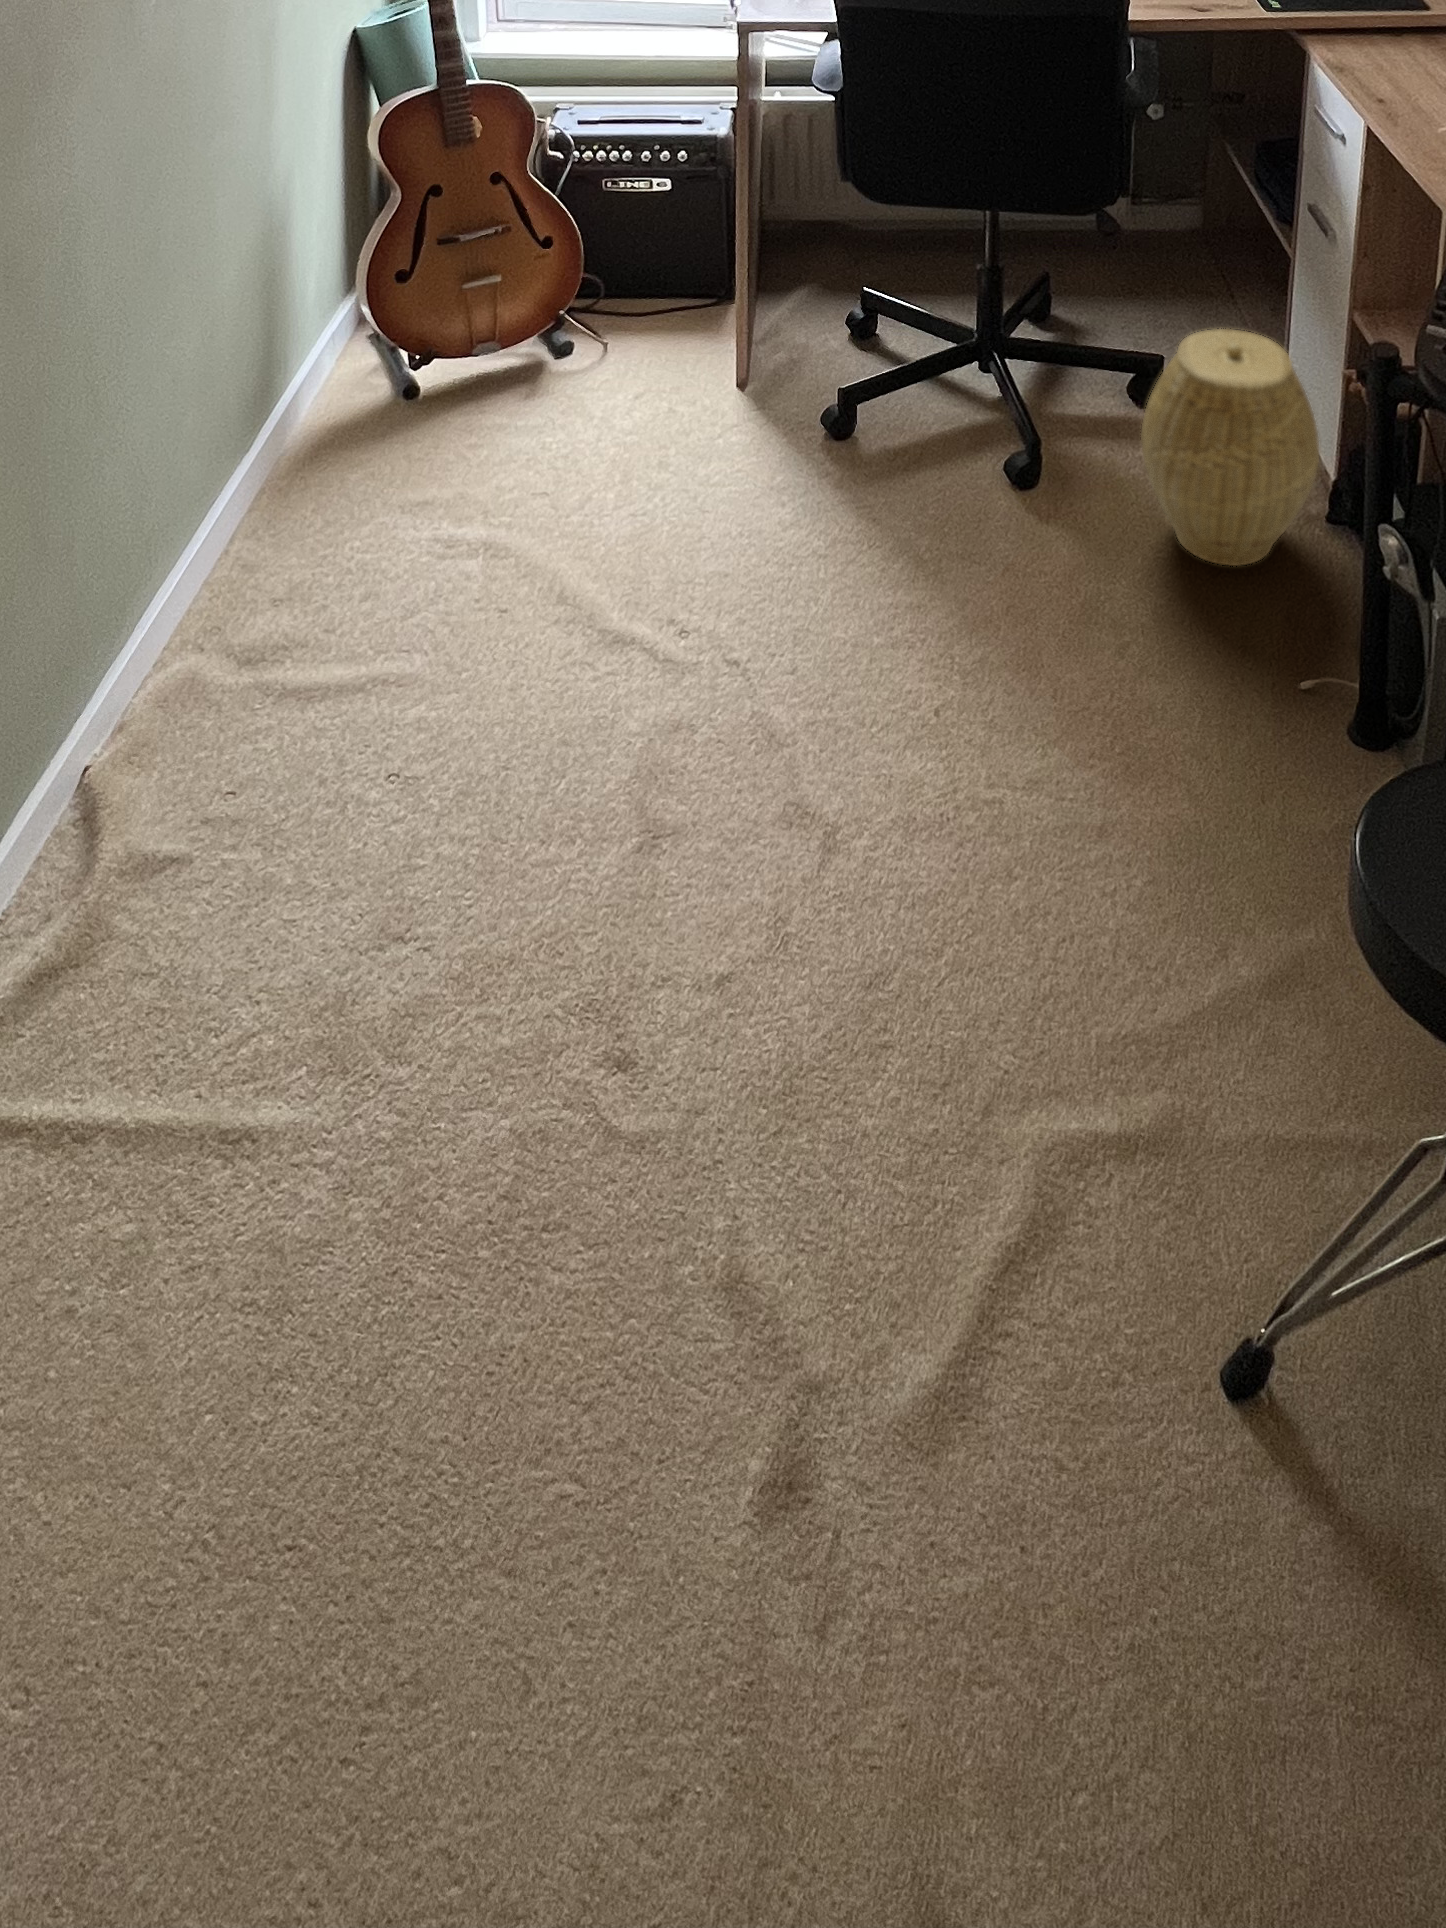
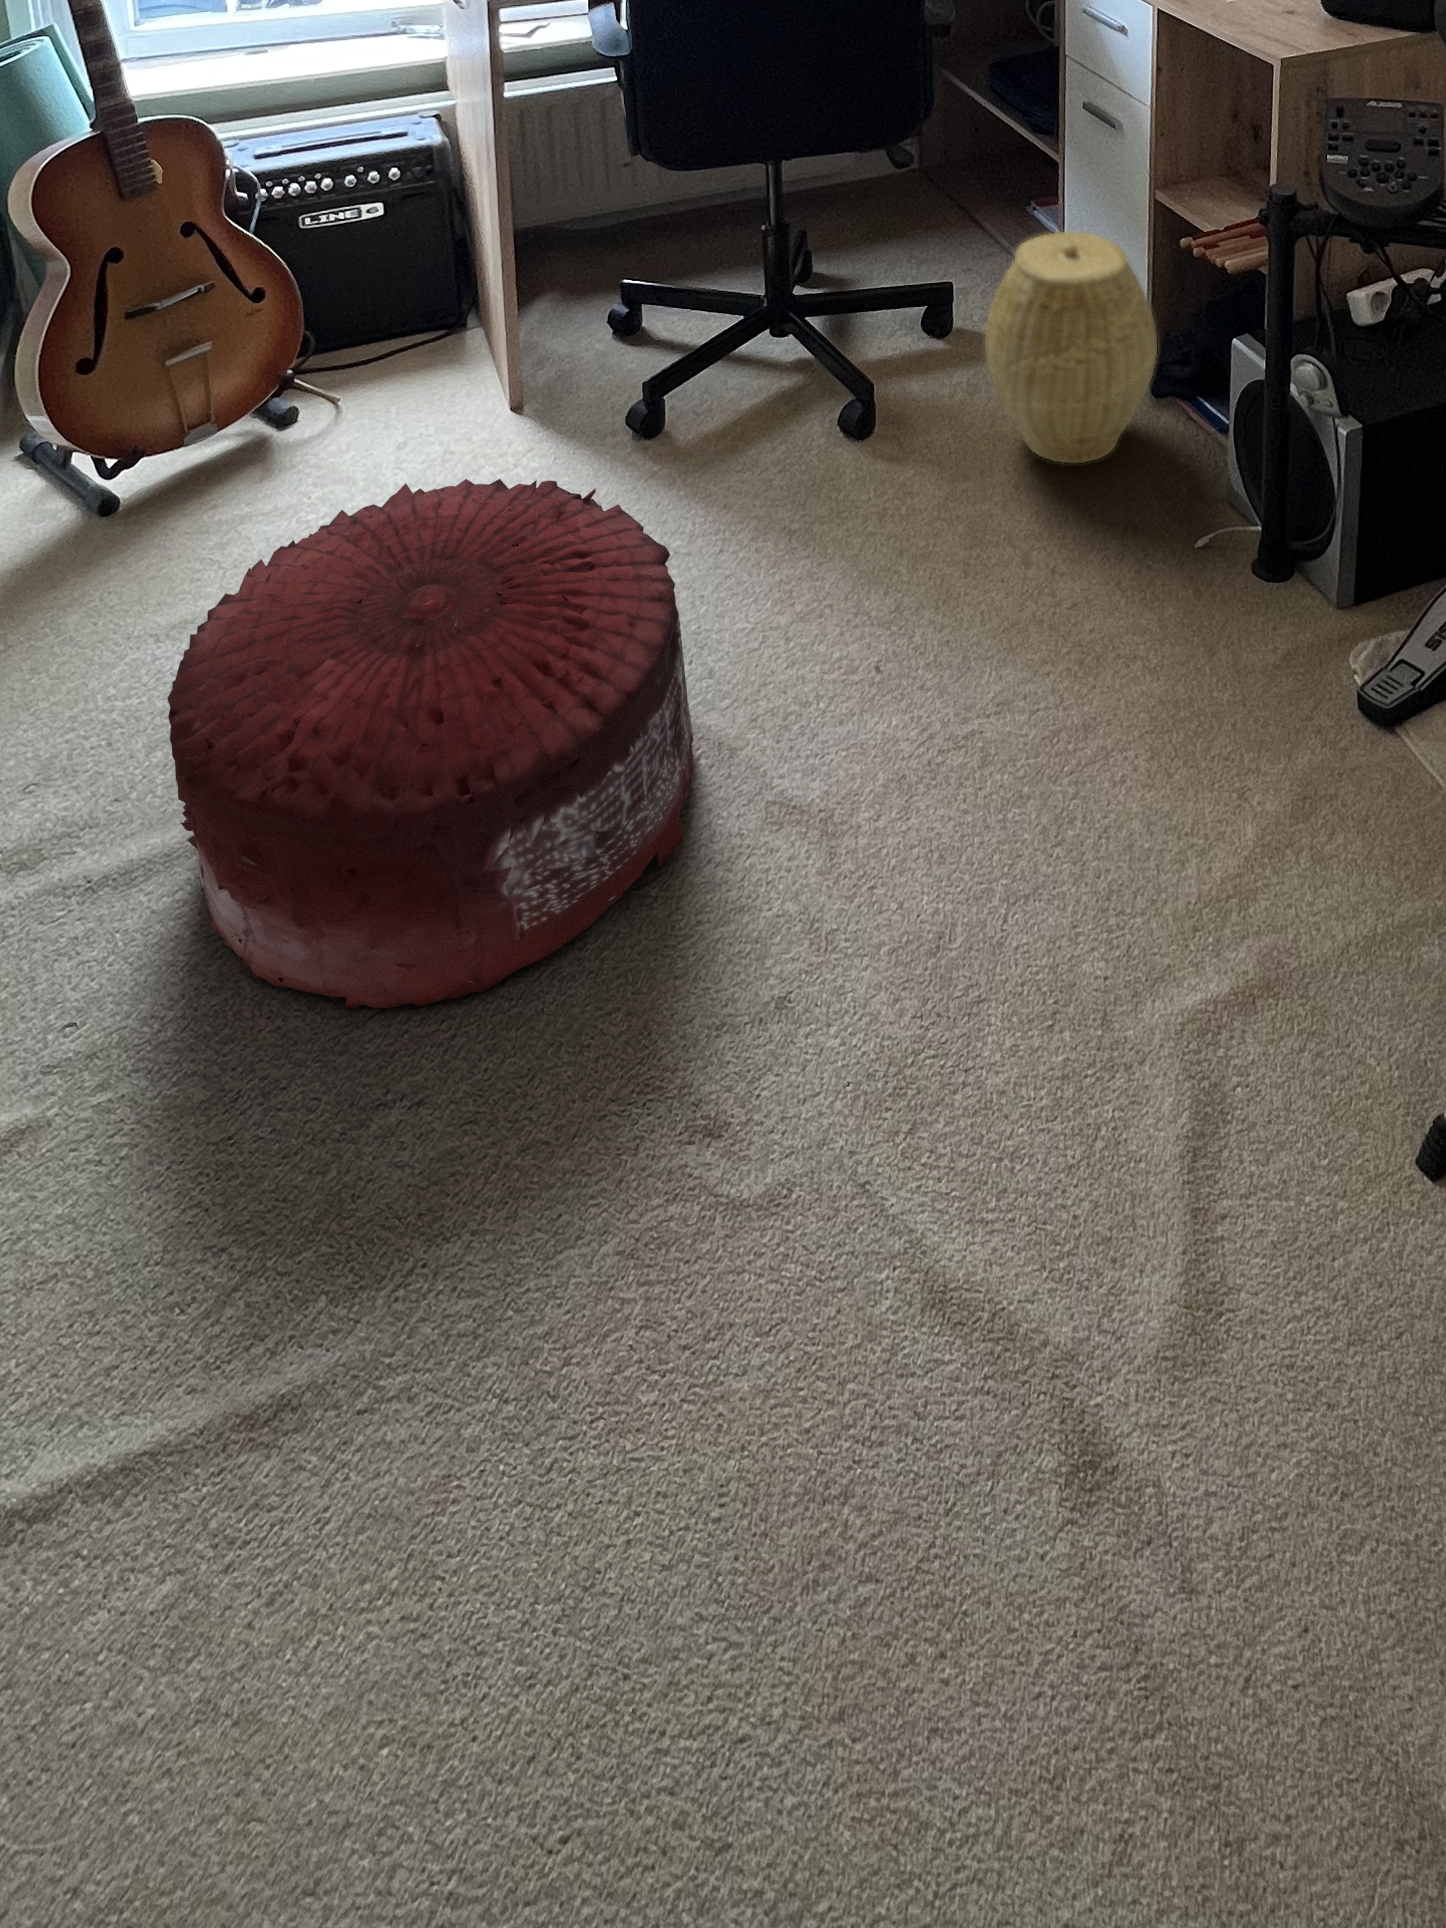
pouf: none [324,430,754,875] -> present [167,479,694,1008]

